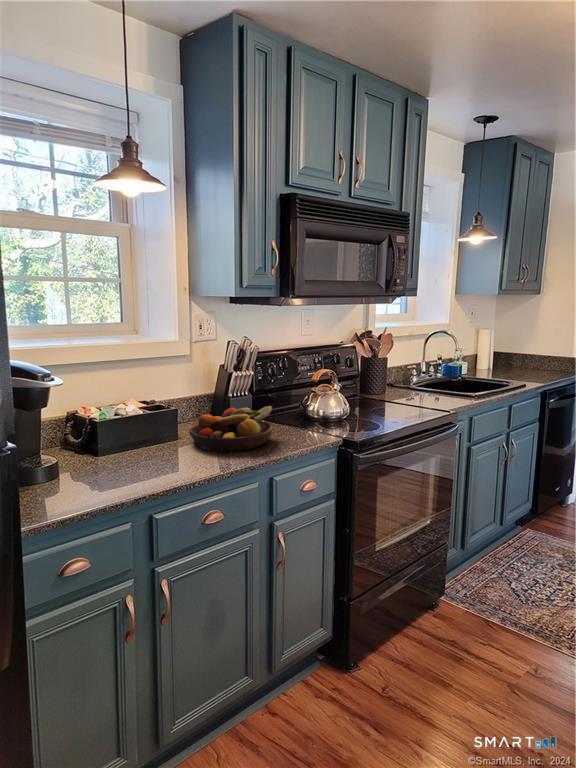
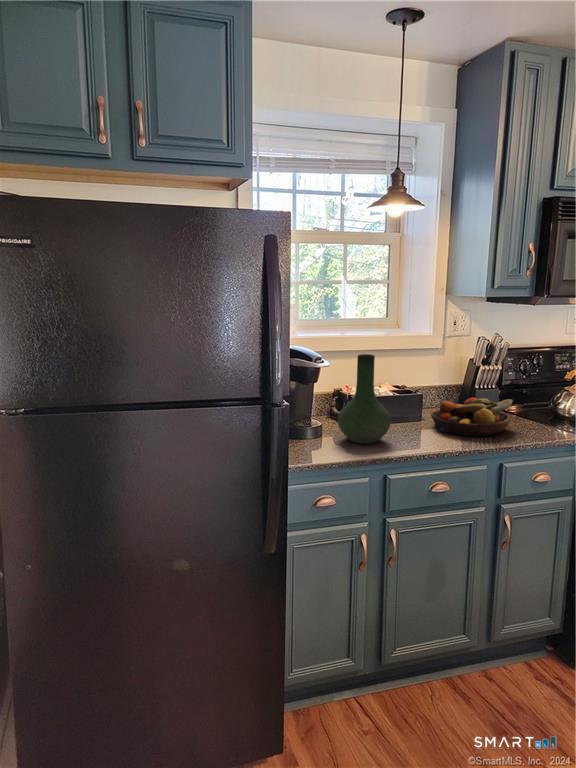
vase: none [79,366,149,479] -> present [338,354,391,444]

